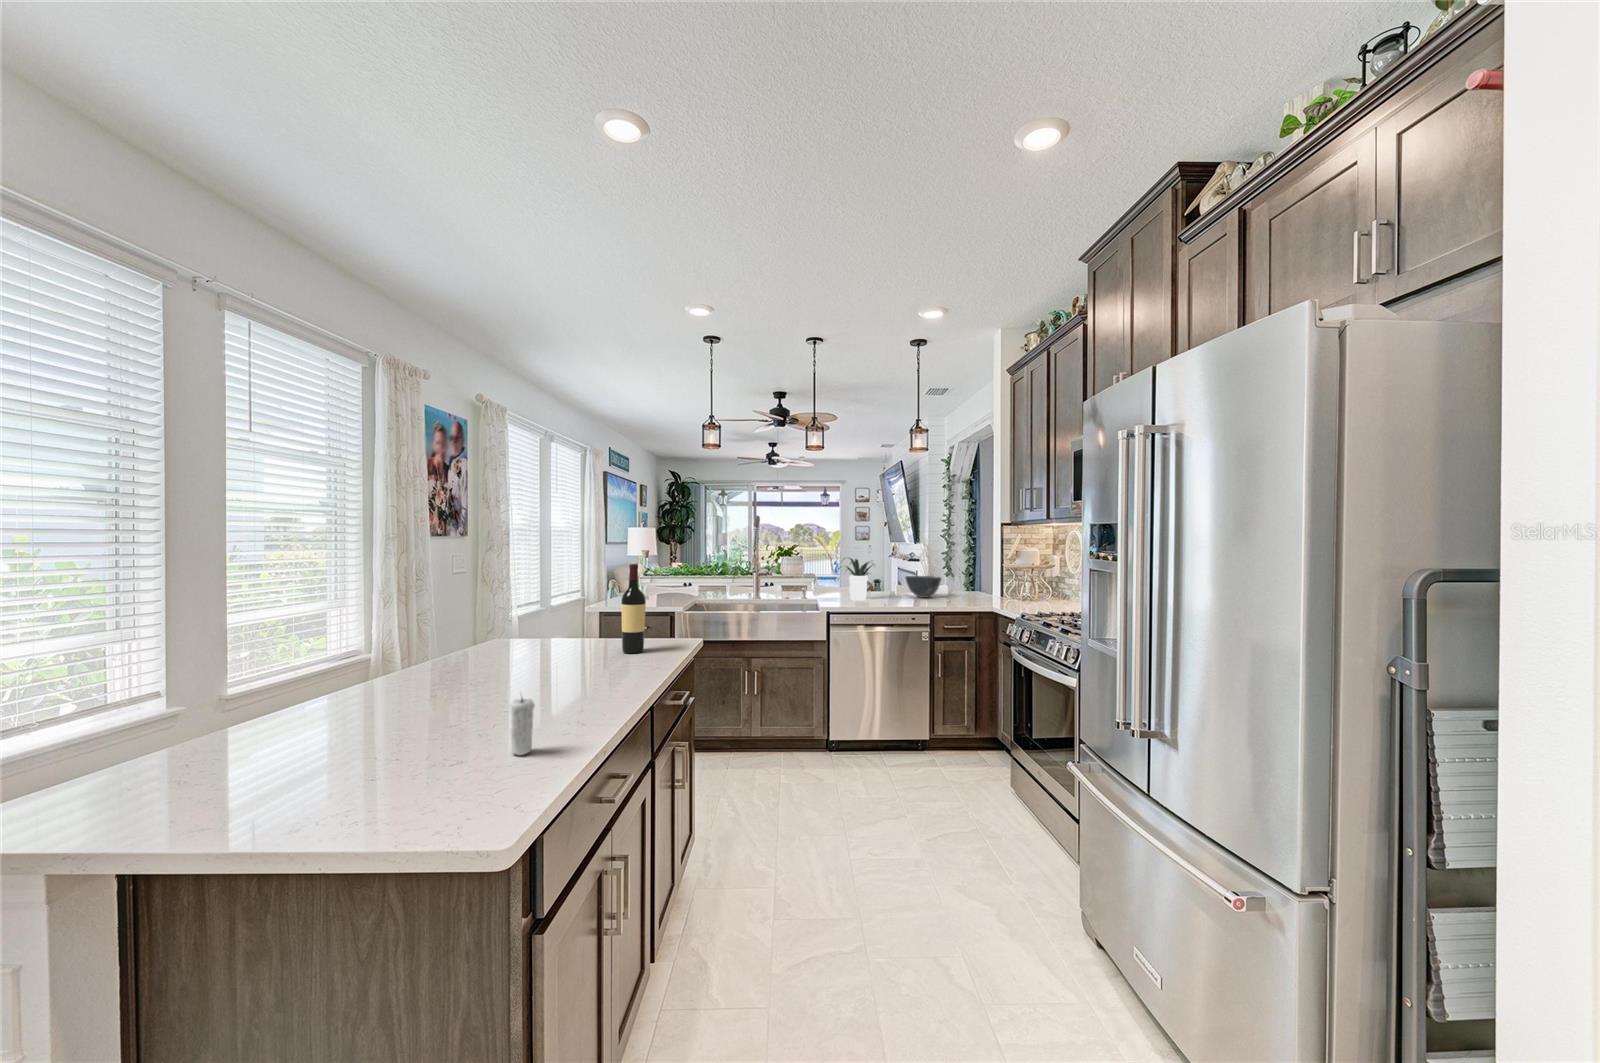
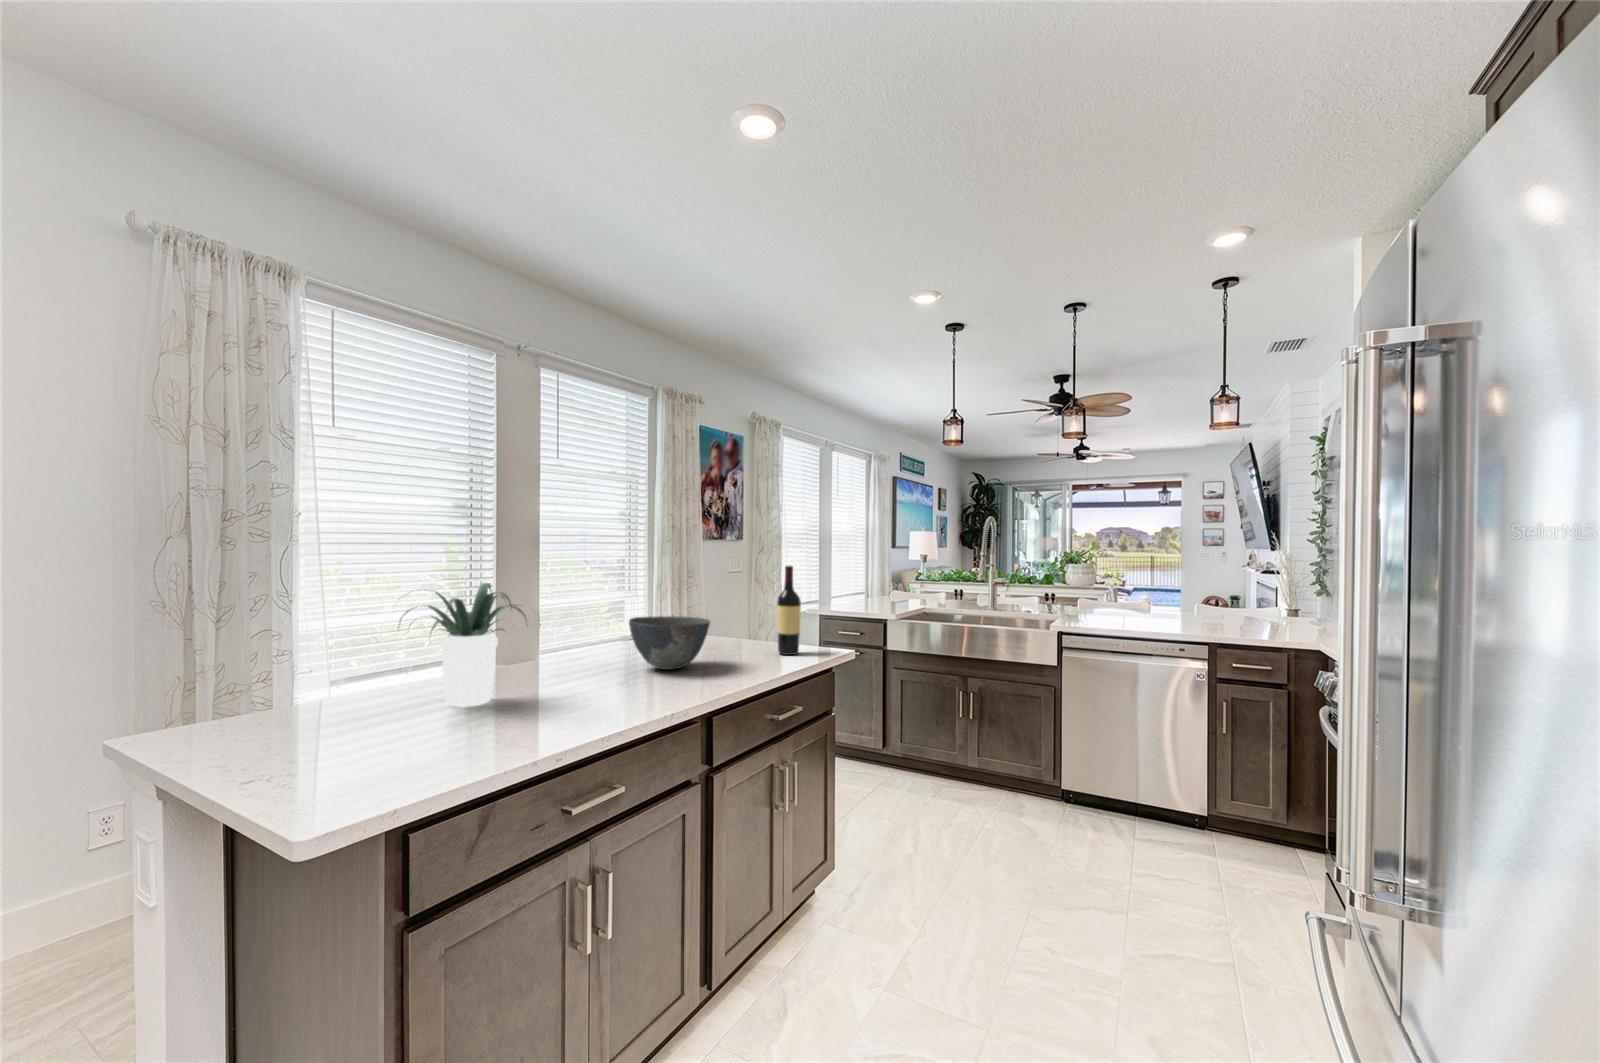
potted plant: present [838,558,874,601] -> present [403,583,528,706]
bowl: present [905,576,941,598] -> present [629,616,710,670]
candle: present [510,698,535,755] -> none [572,667,592,724]

